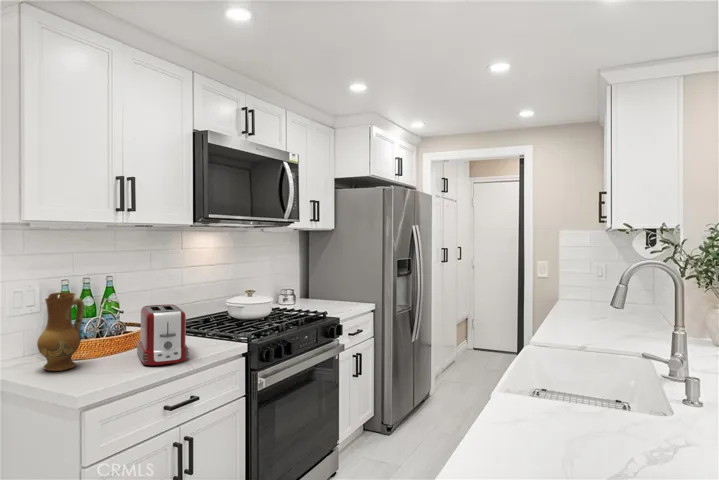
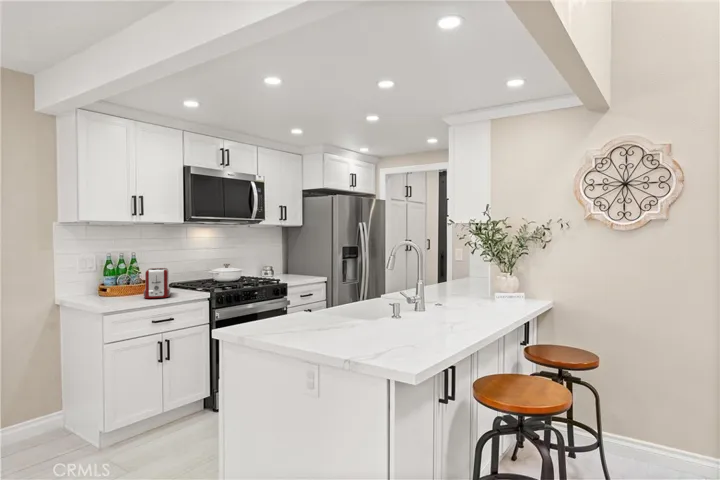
ceramic jug: present [37,292,84,371] -> none [90,259,115,300]

